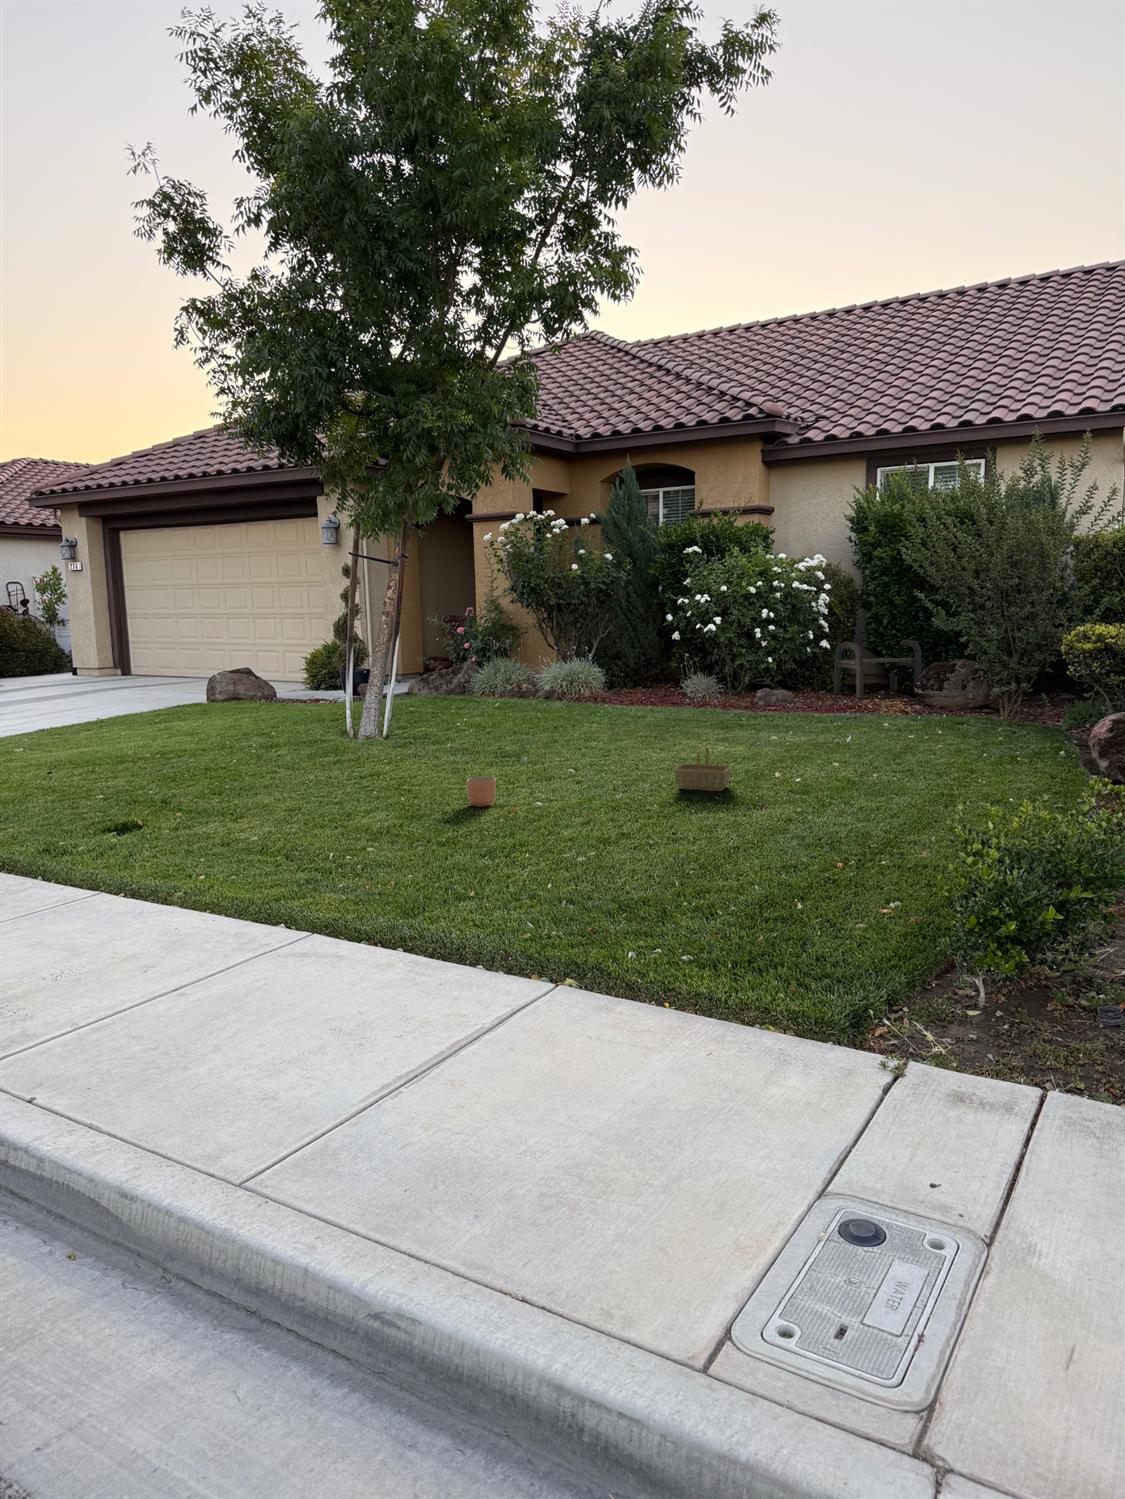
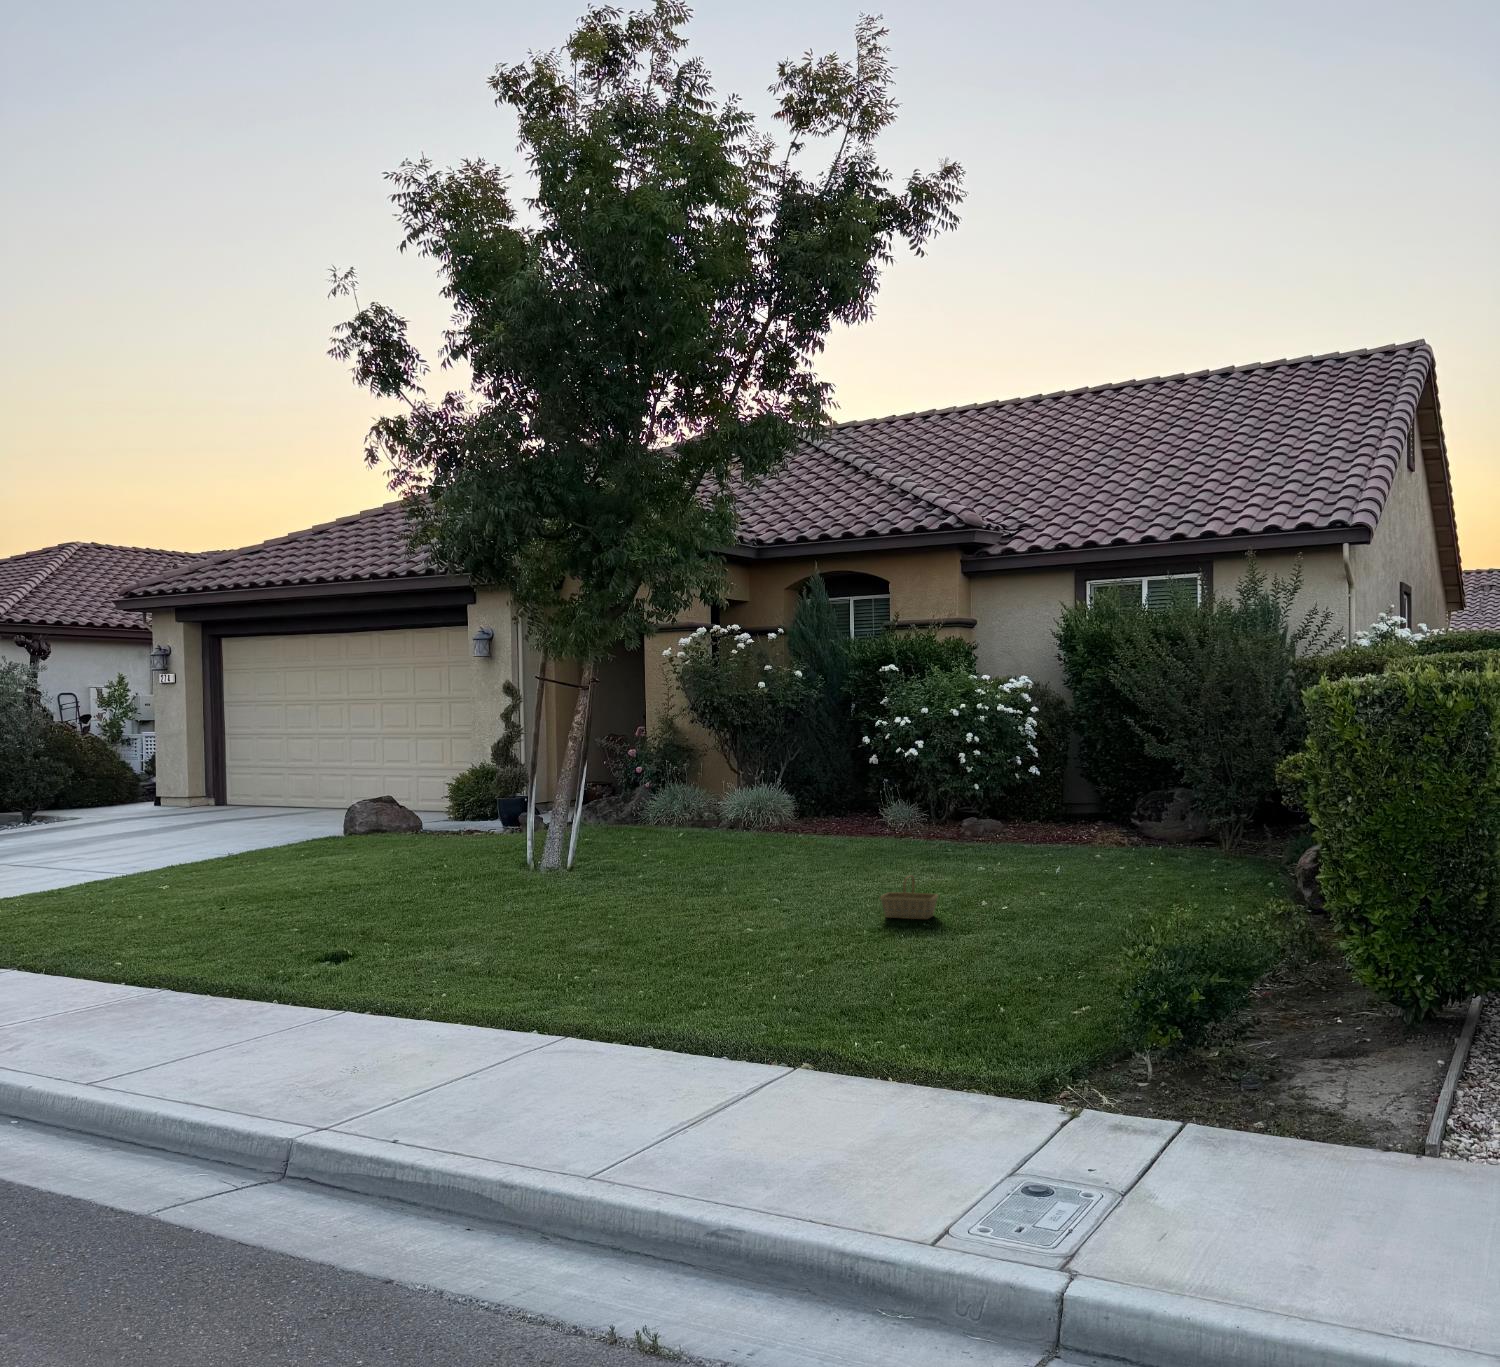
bench: present [834,639,922,698] -> none [1046,765,1141,829]
planter: present [467,776,496,807] -> none [675,904,704,934]

